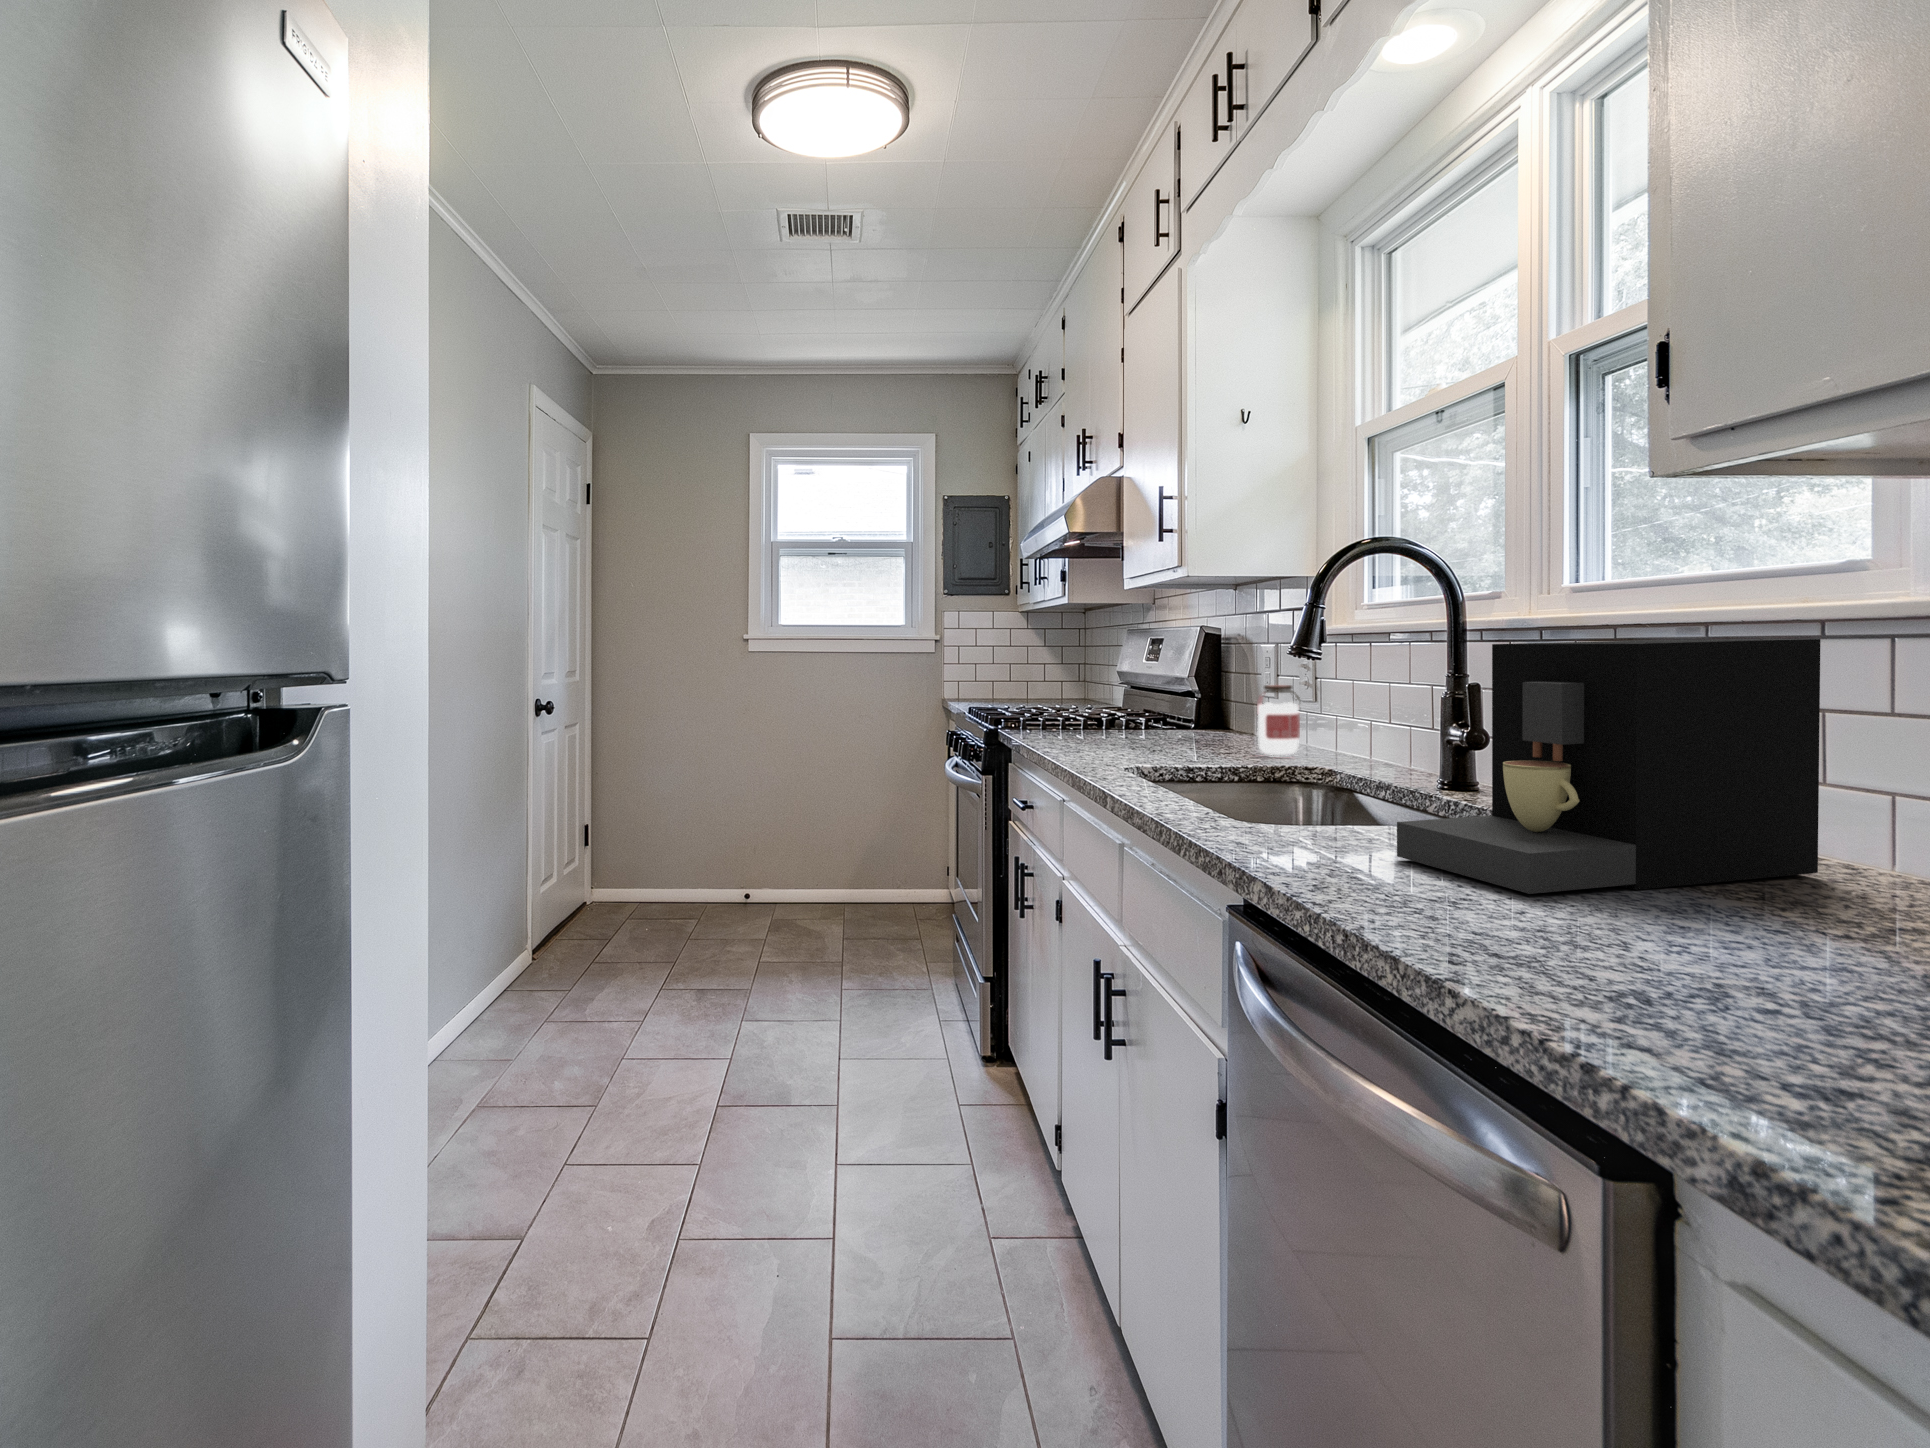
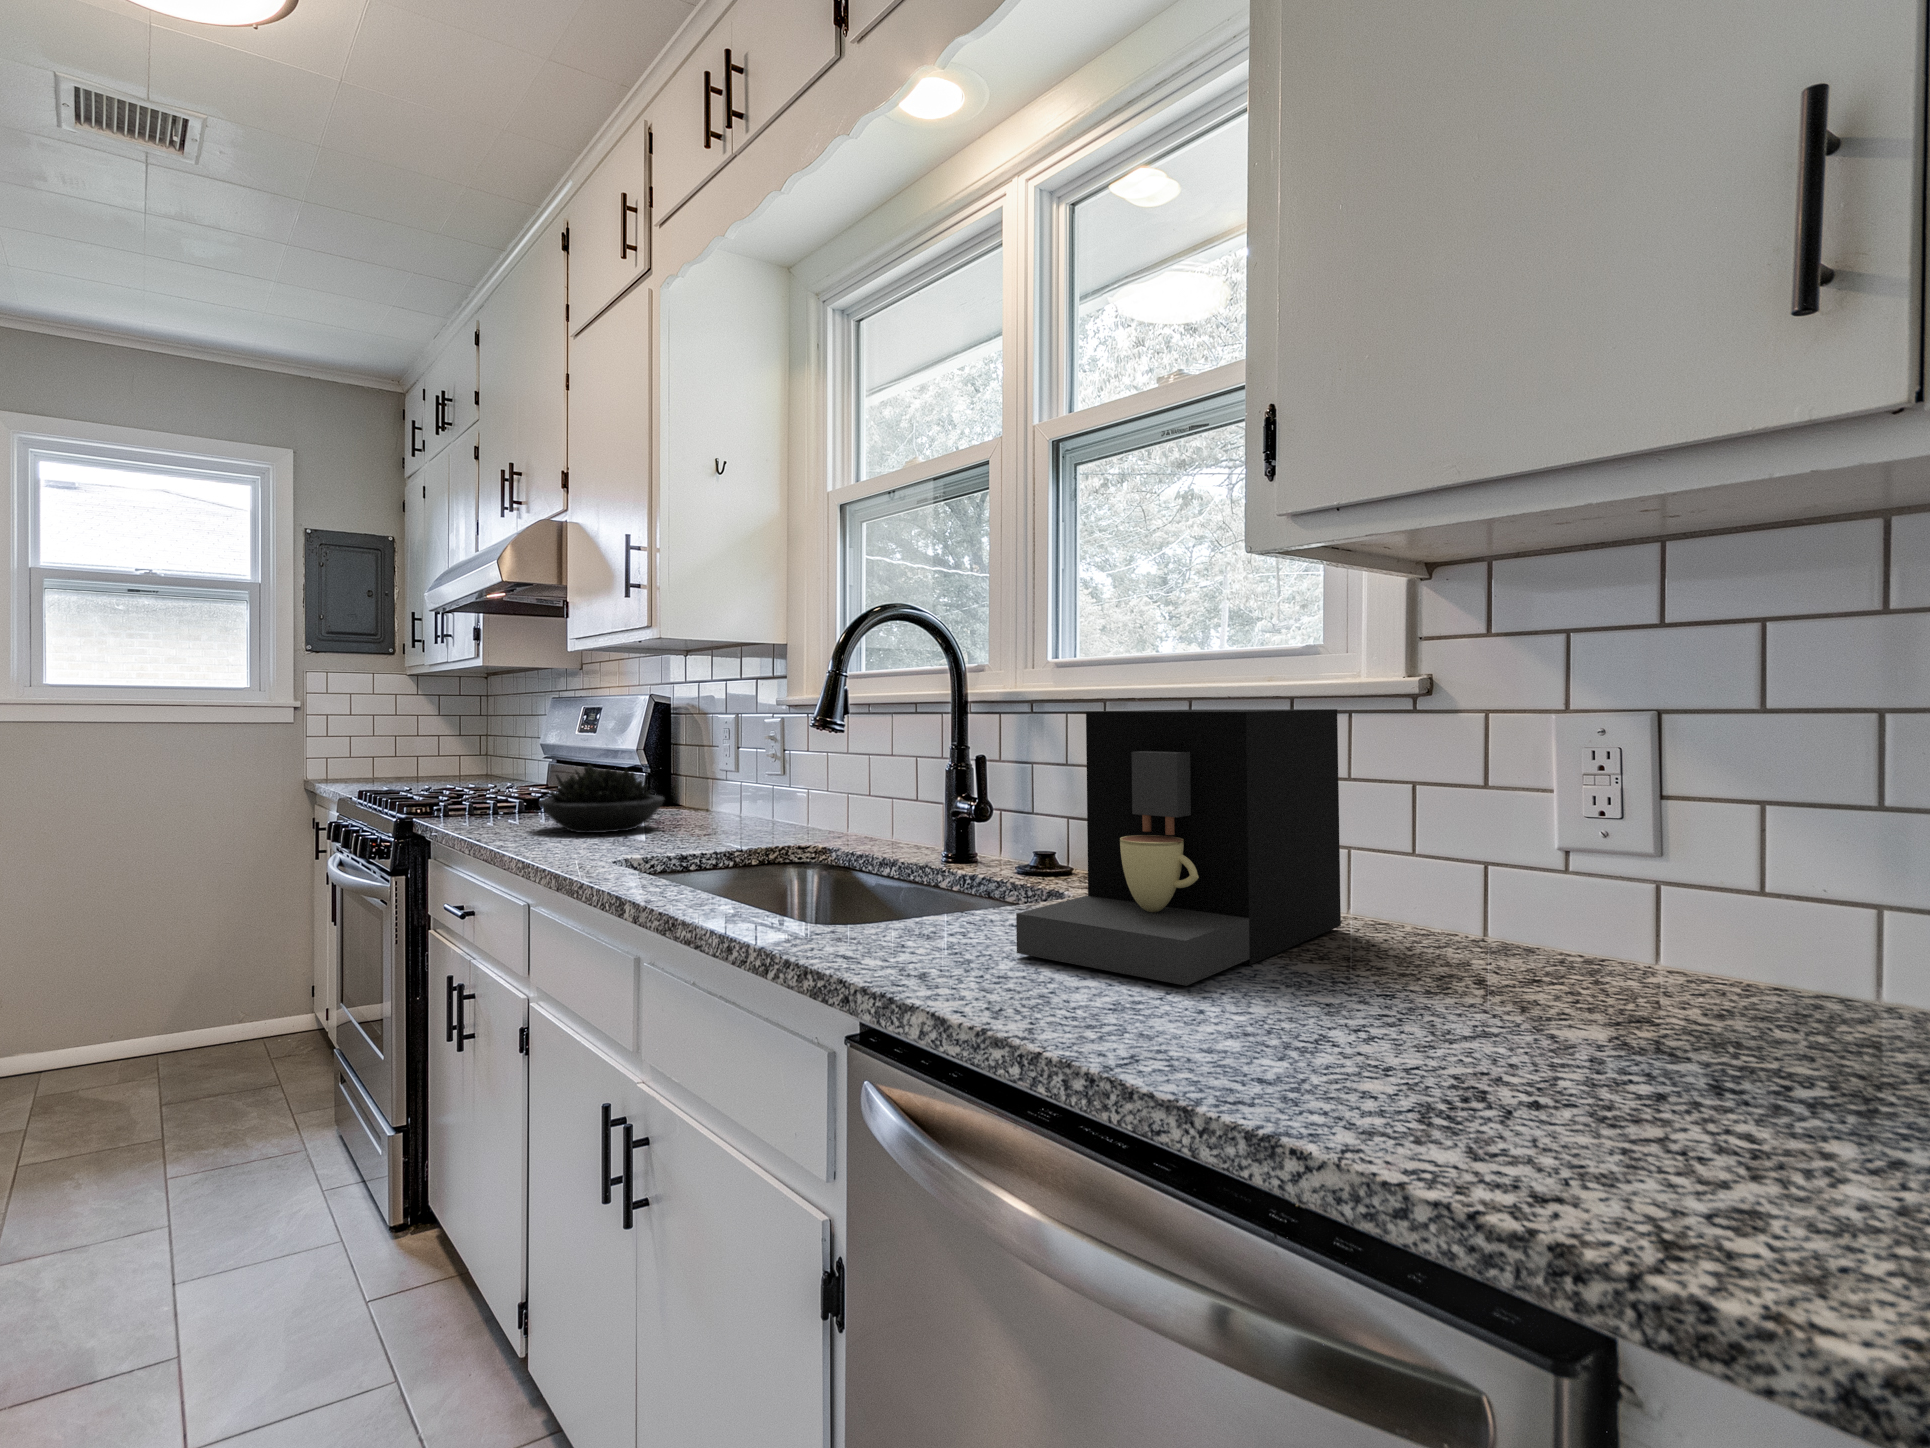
jar: present [1257,685,1300,755] -> none [735,757,782,835]
succulent plant: none [1092,690,1199,747] -> present [539,766,664,833]

